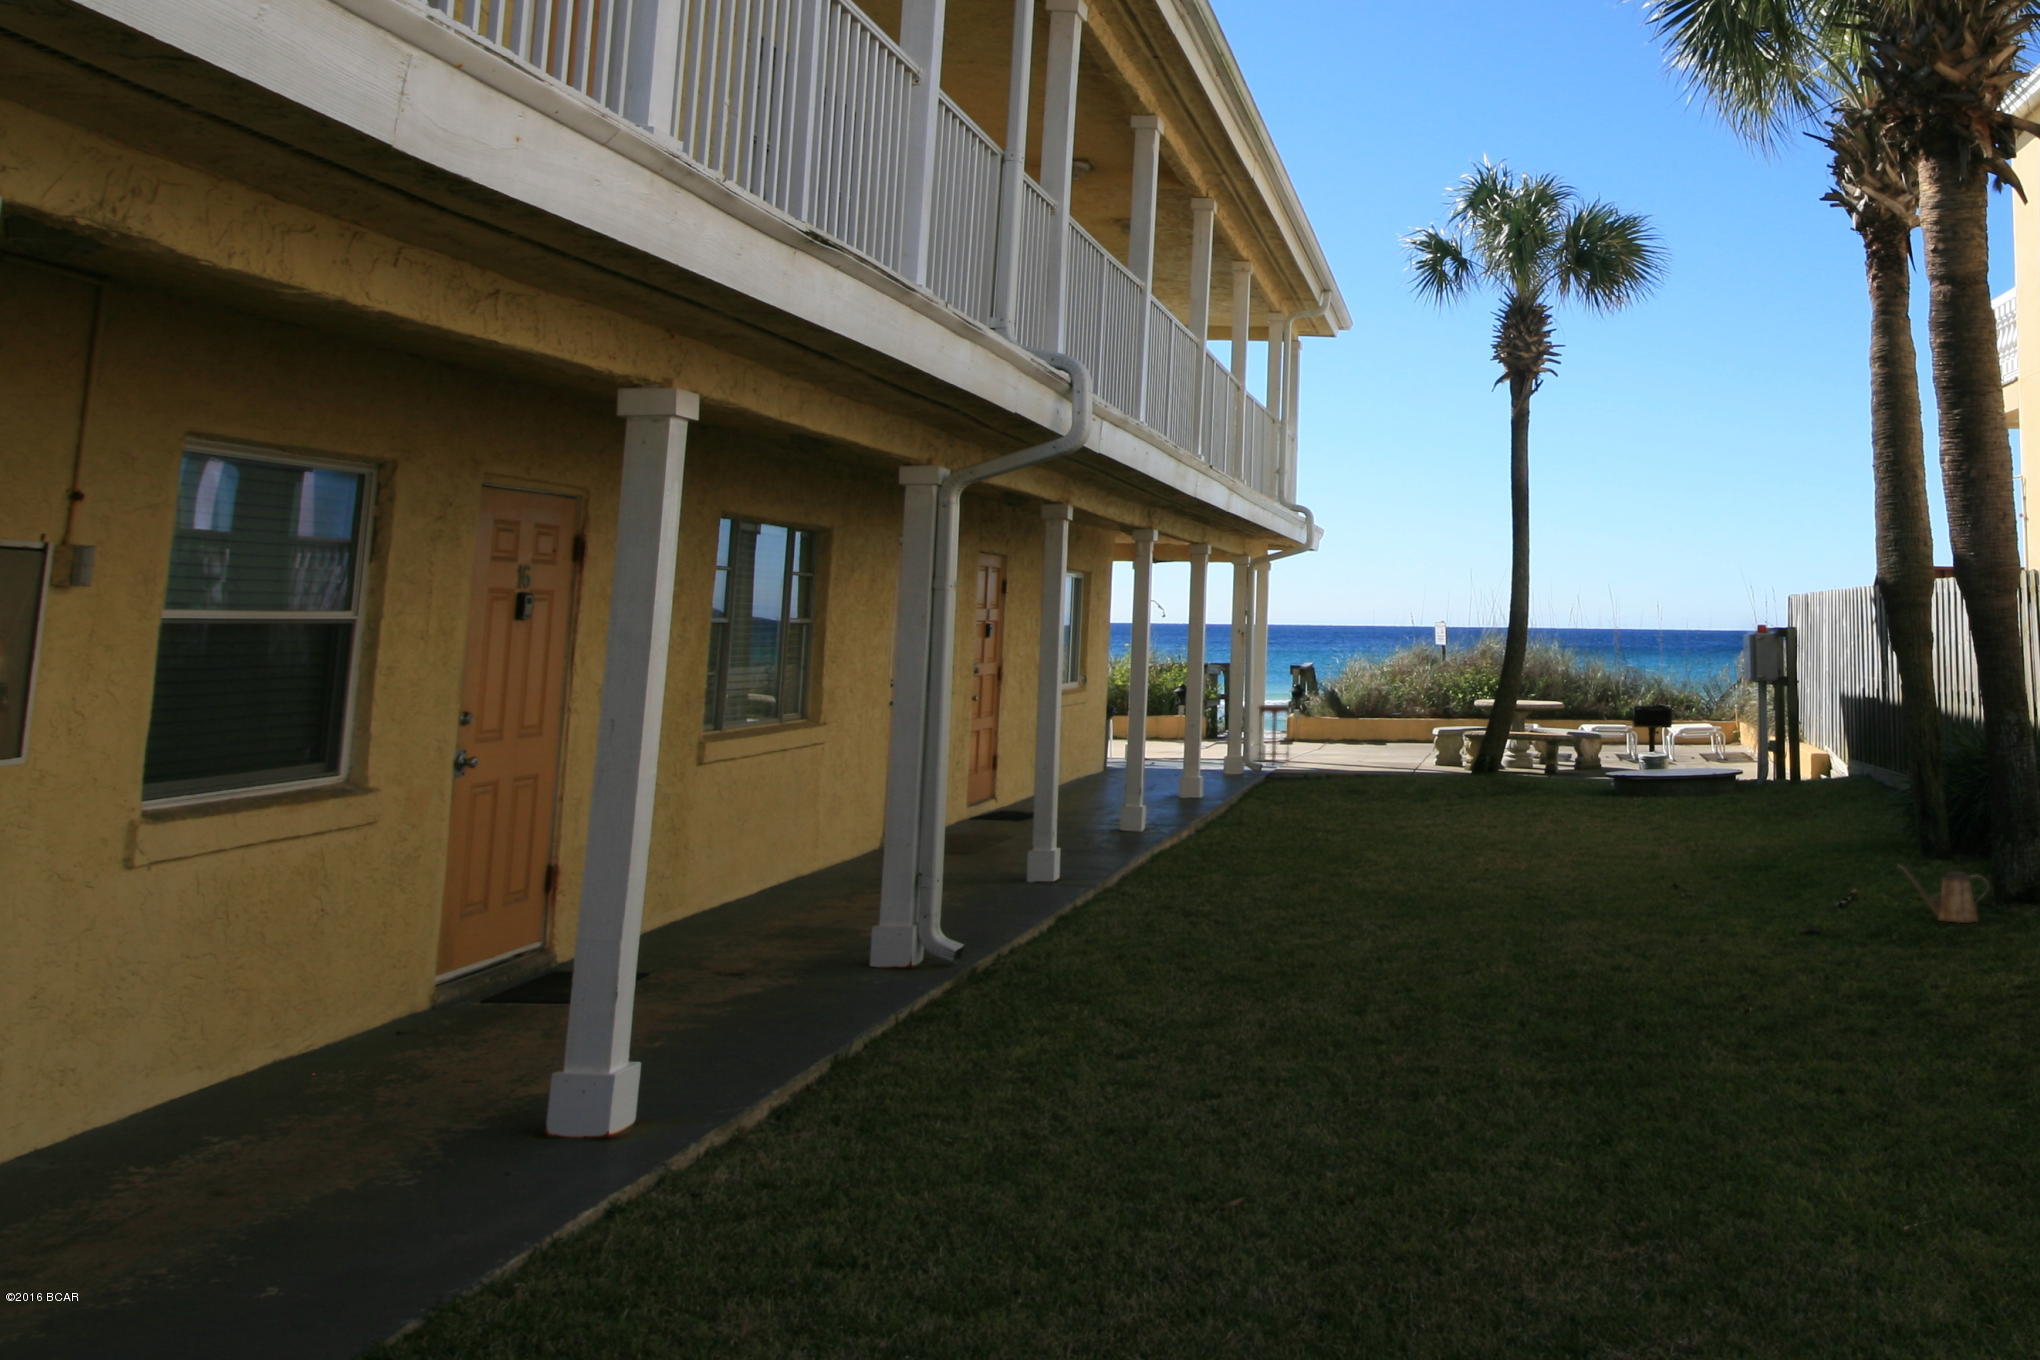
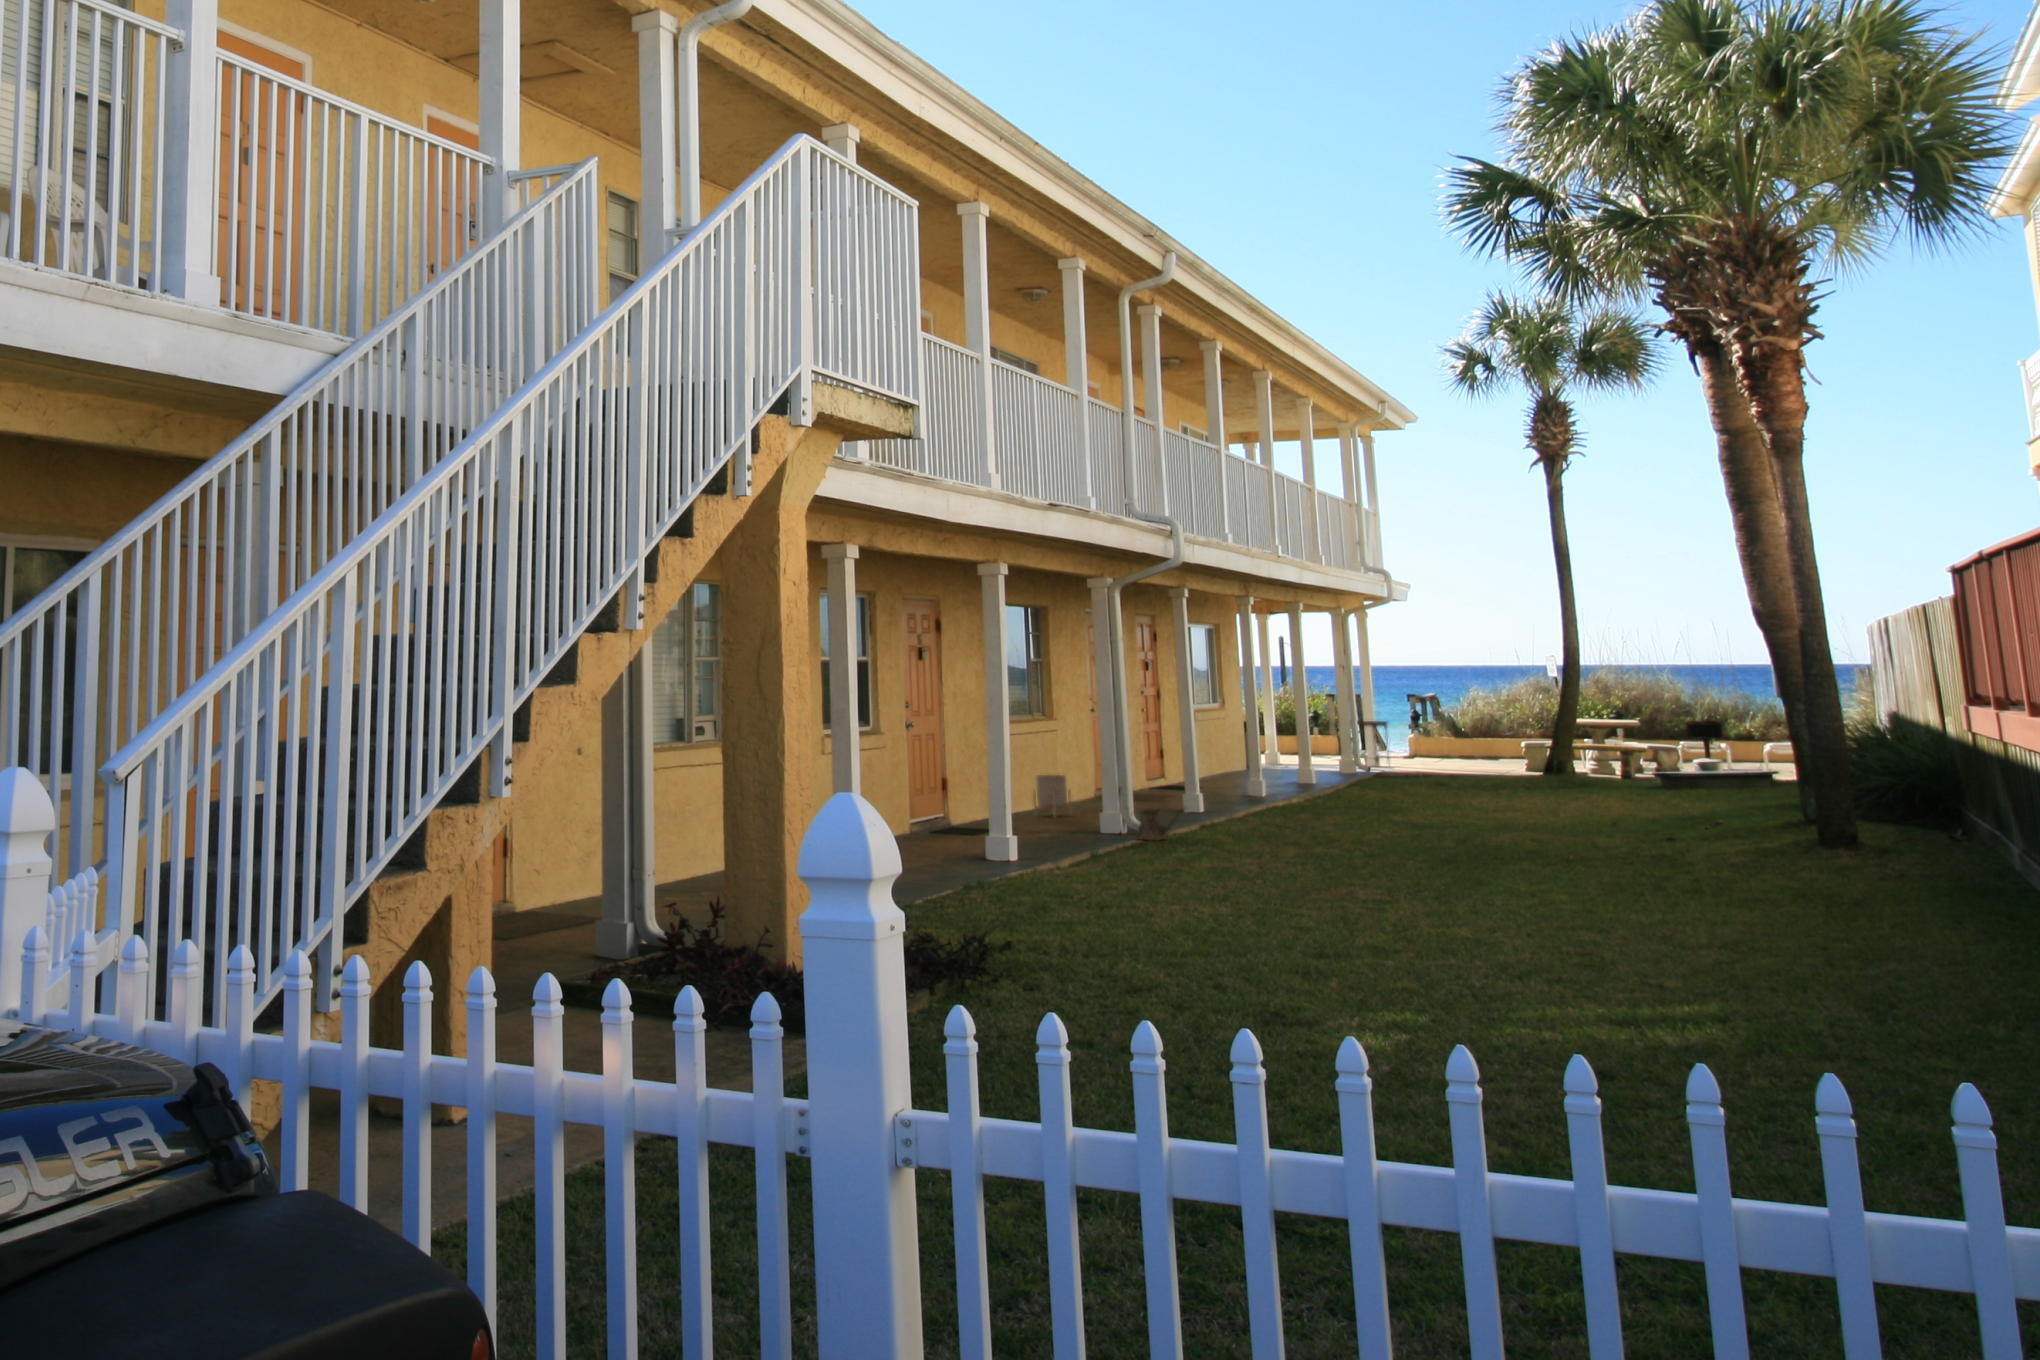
planter: none [764,825,837,906] -> present [1034,775,1072,815]
watering can: present [1899,866,1987,923] -> present [1134,809,1180,841]

